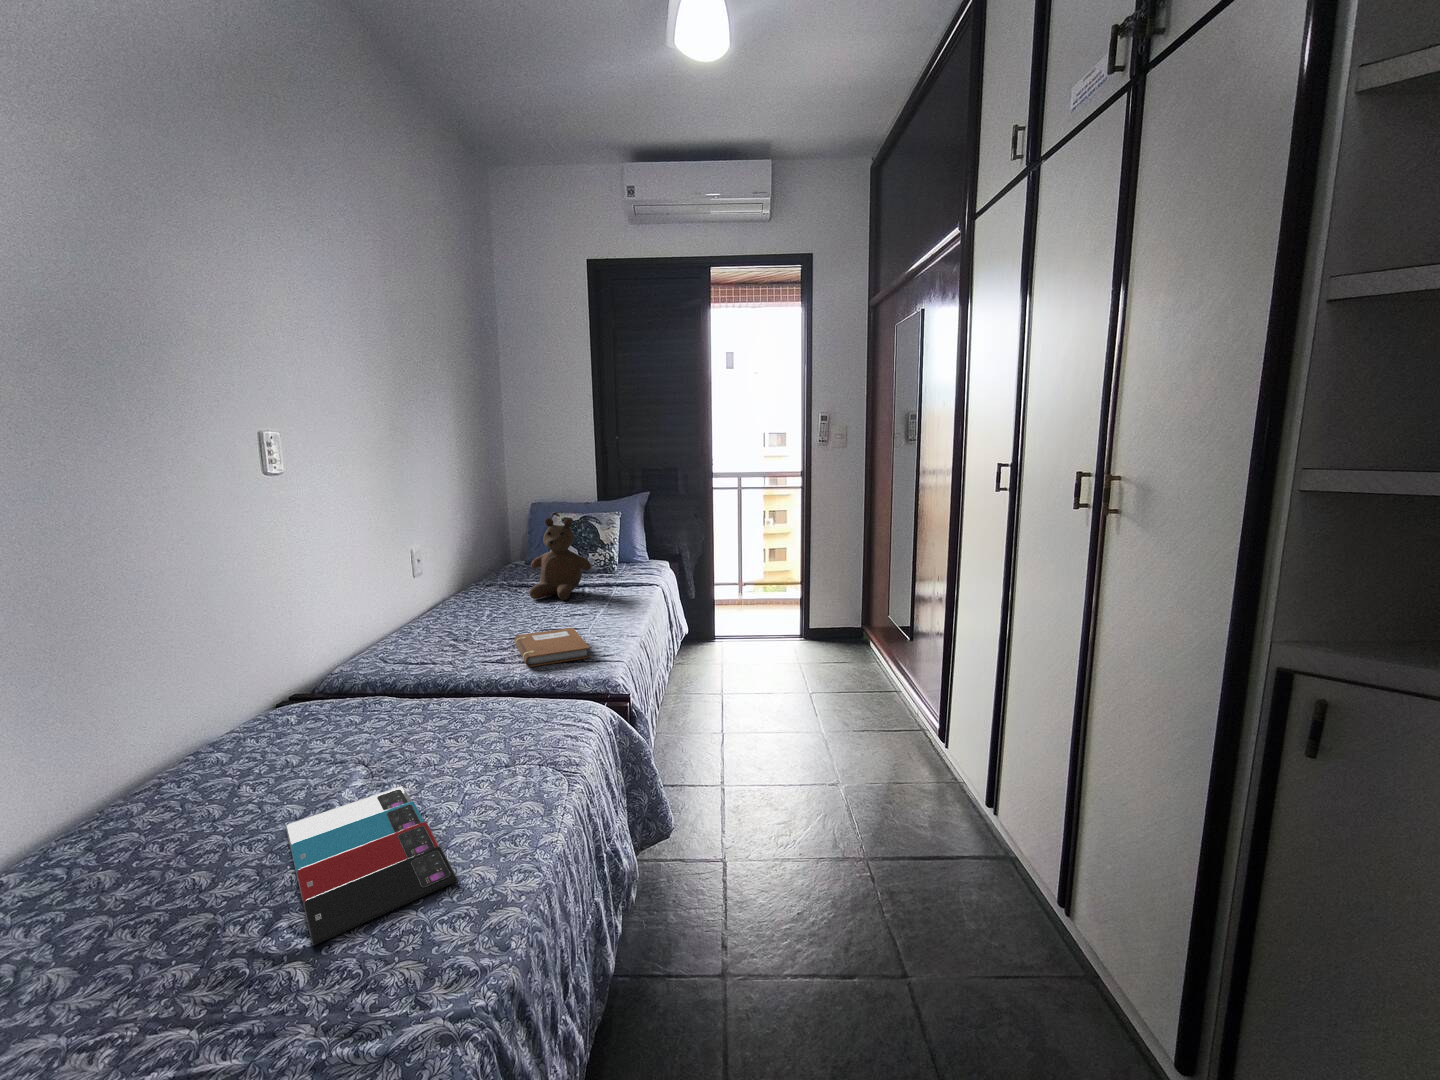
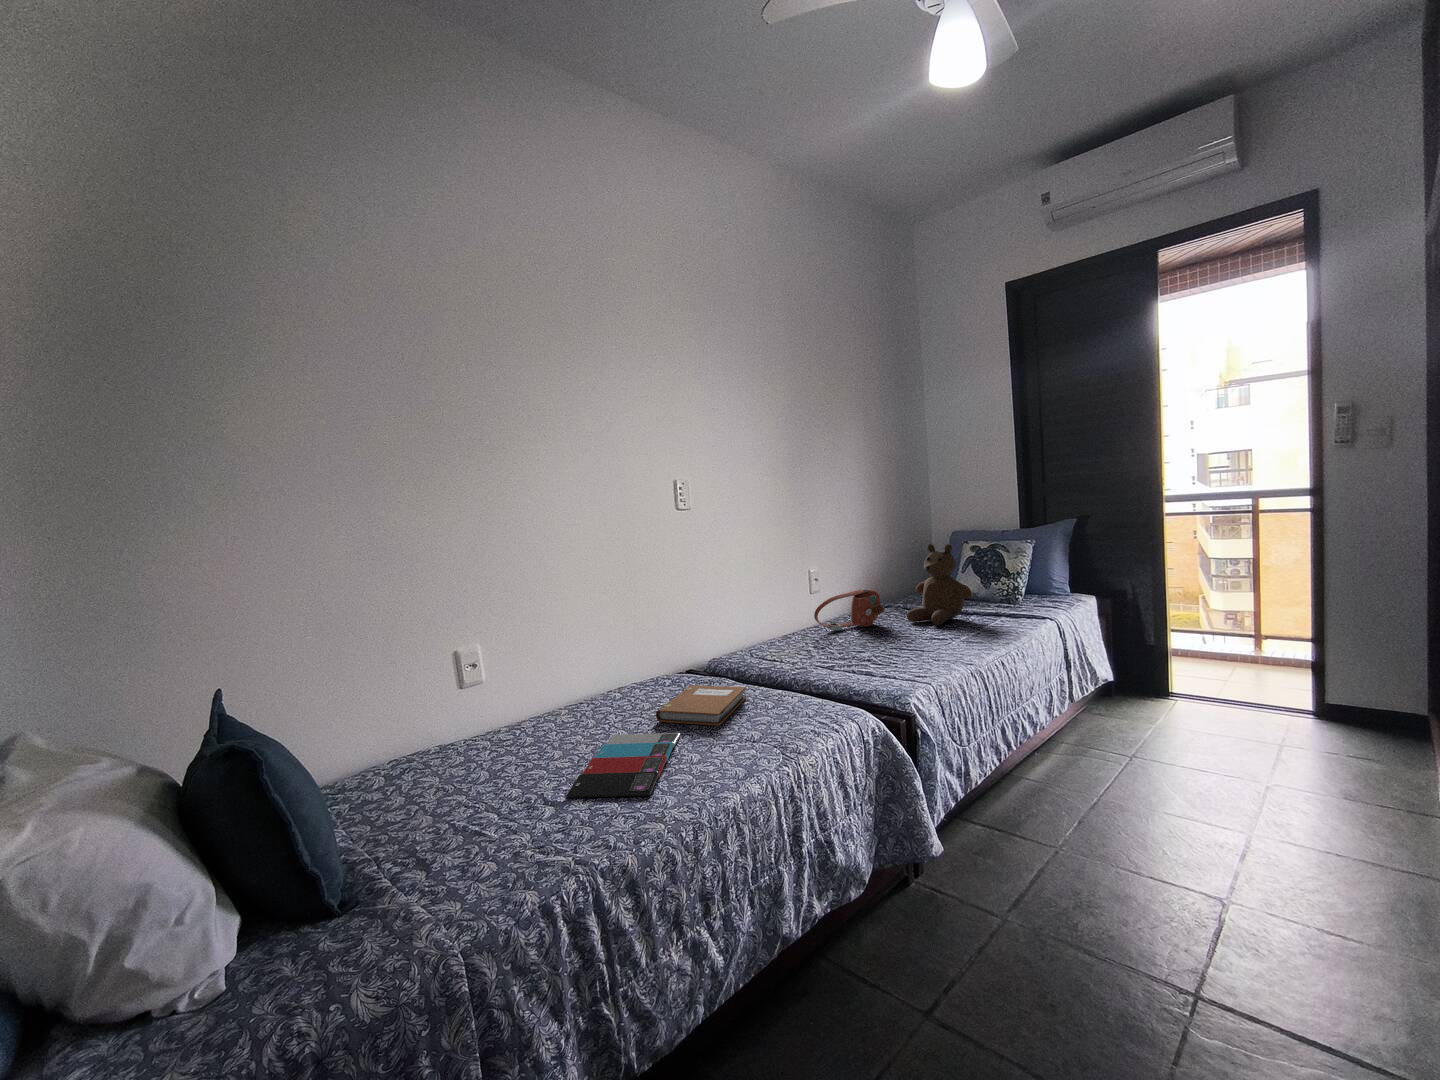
handbag: none [438,568,509,618] -> present [814,589,885,630]
notebook: present [514,628,590,667] -> present [656,685,746,726]

